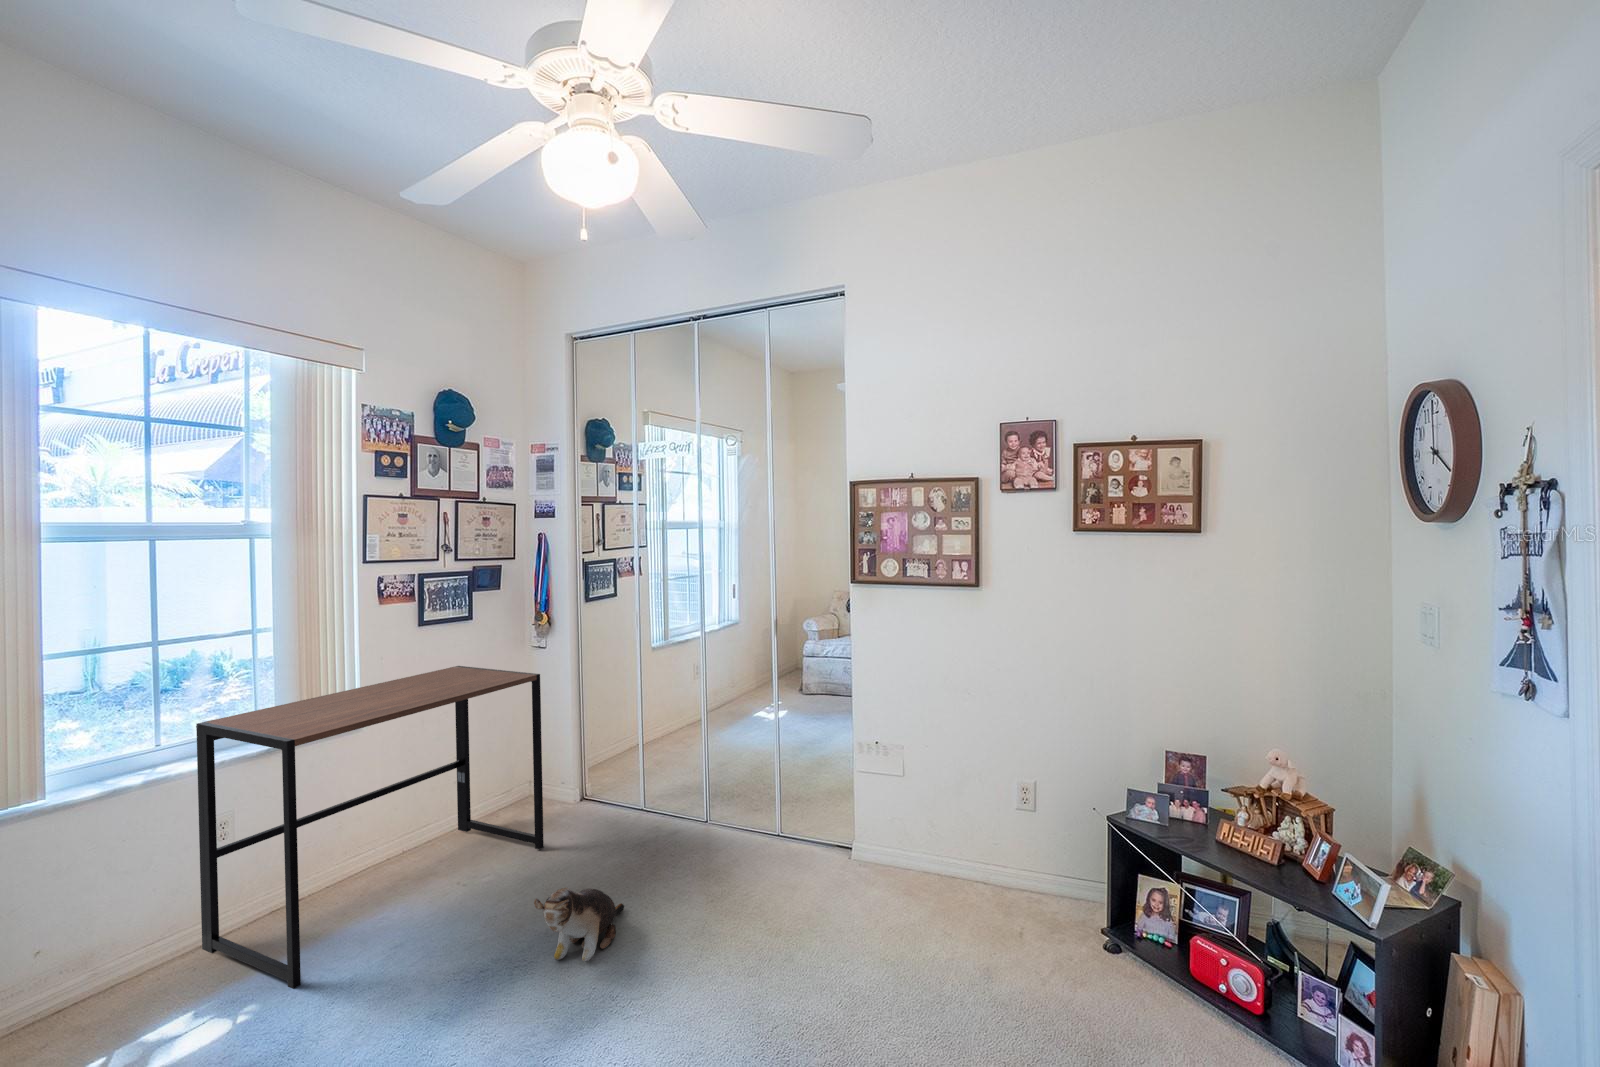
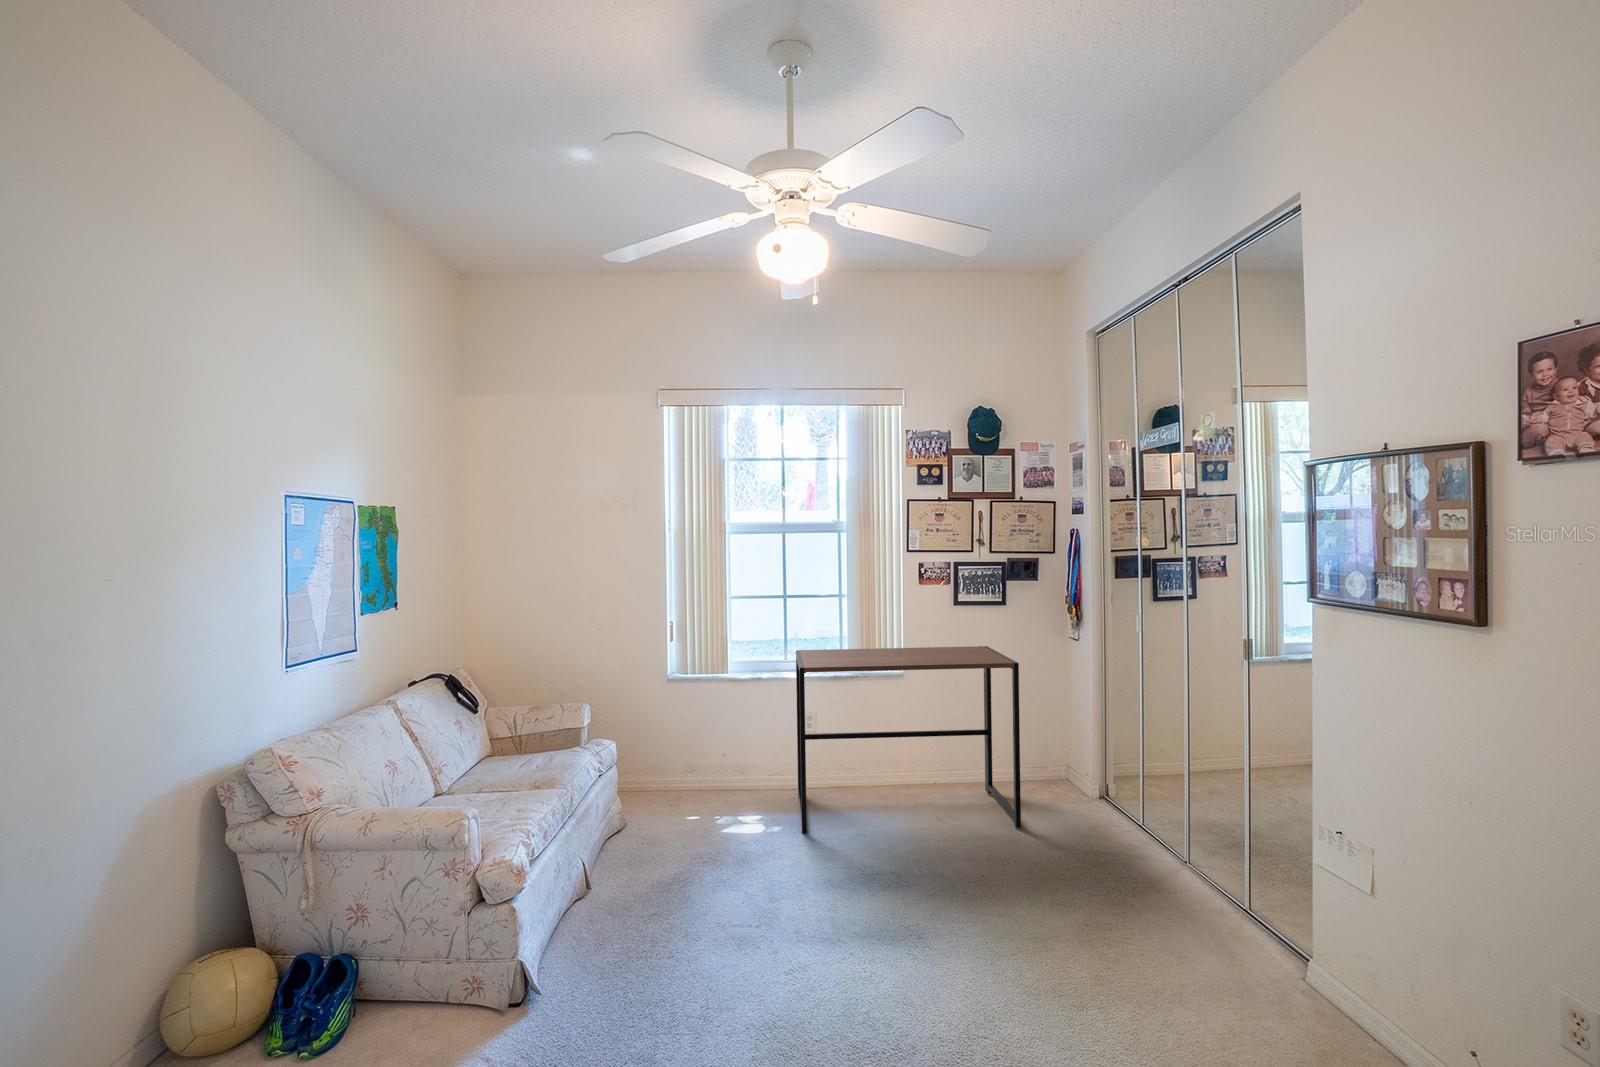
plush toy: present [534,887,624,961] -> none [895,835,1010,911]

